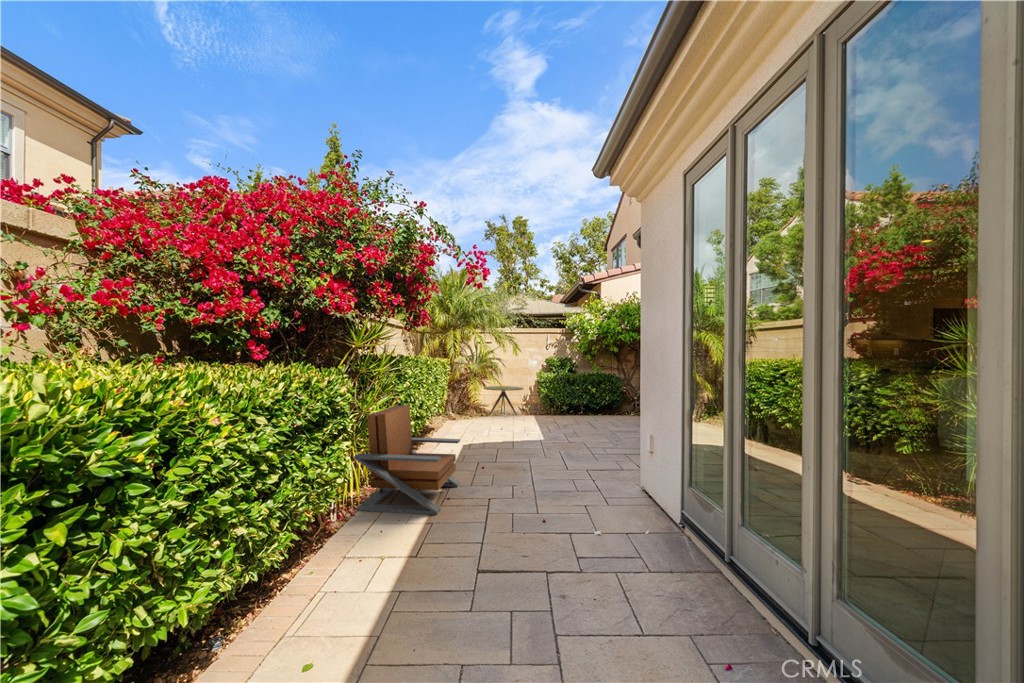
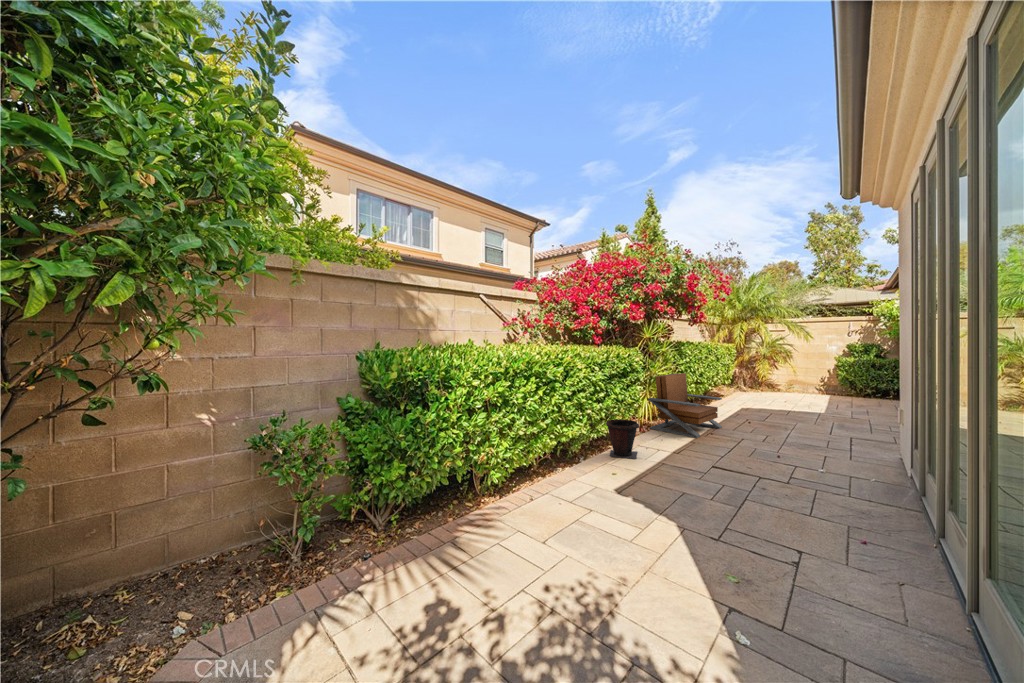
round table: present [483,386,523,416] -> none [775,368,818,395]
bucket: none [281,519,359,622] -> present [606,419,639,459]

